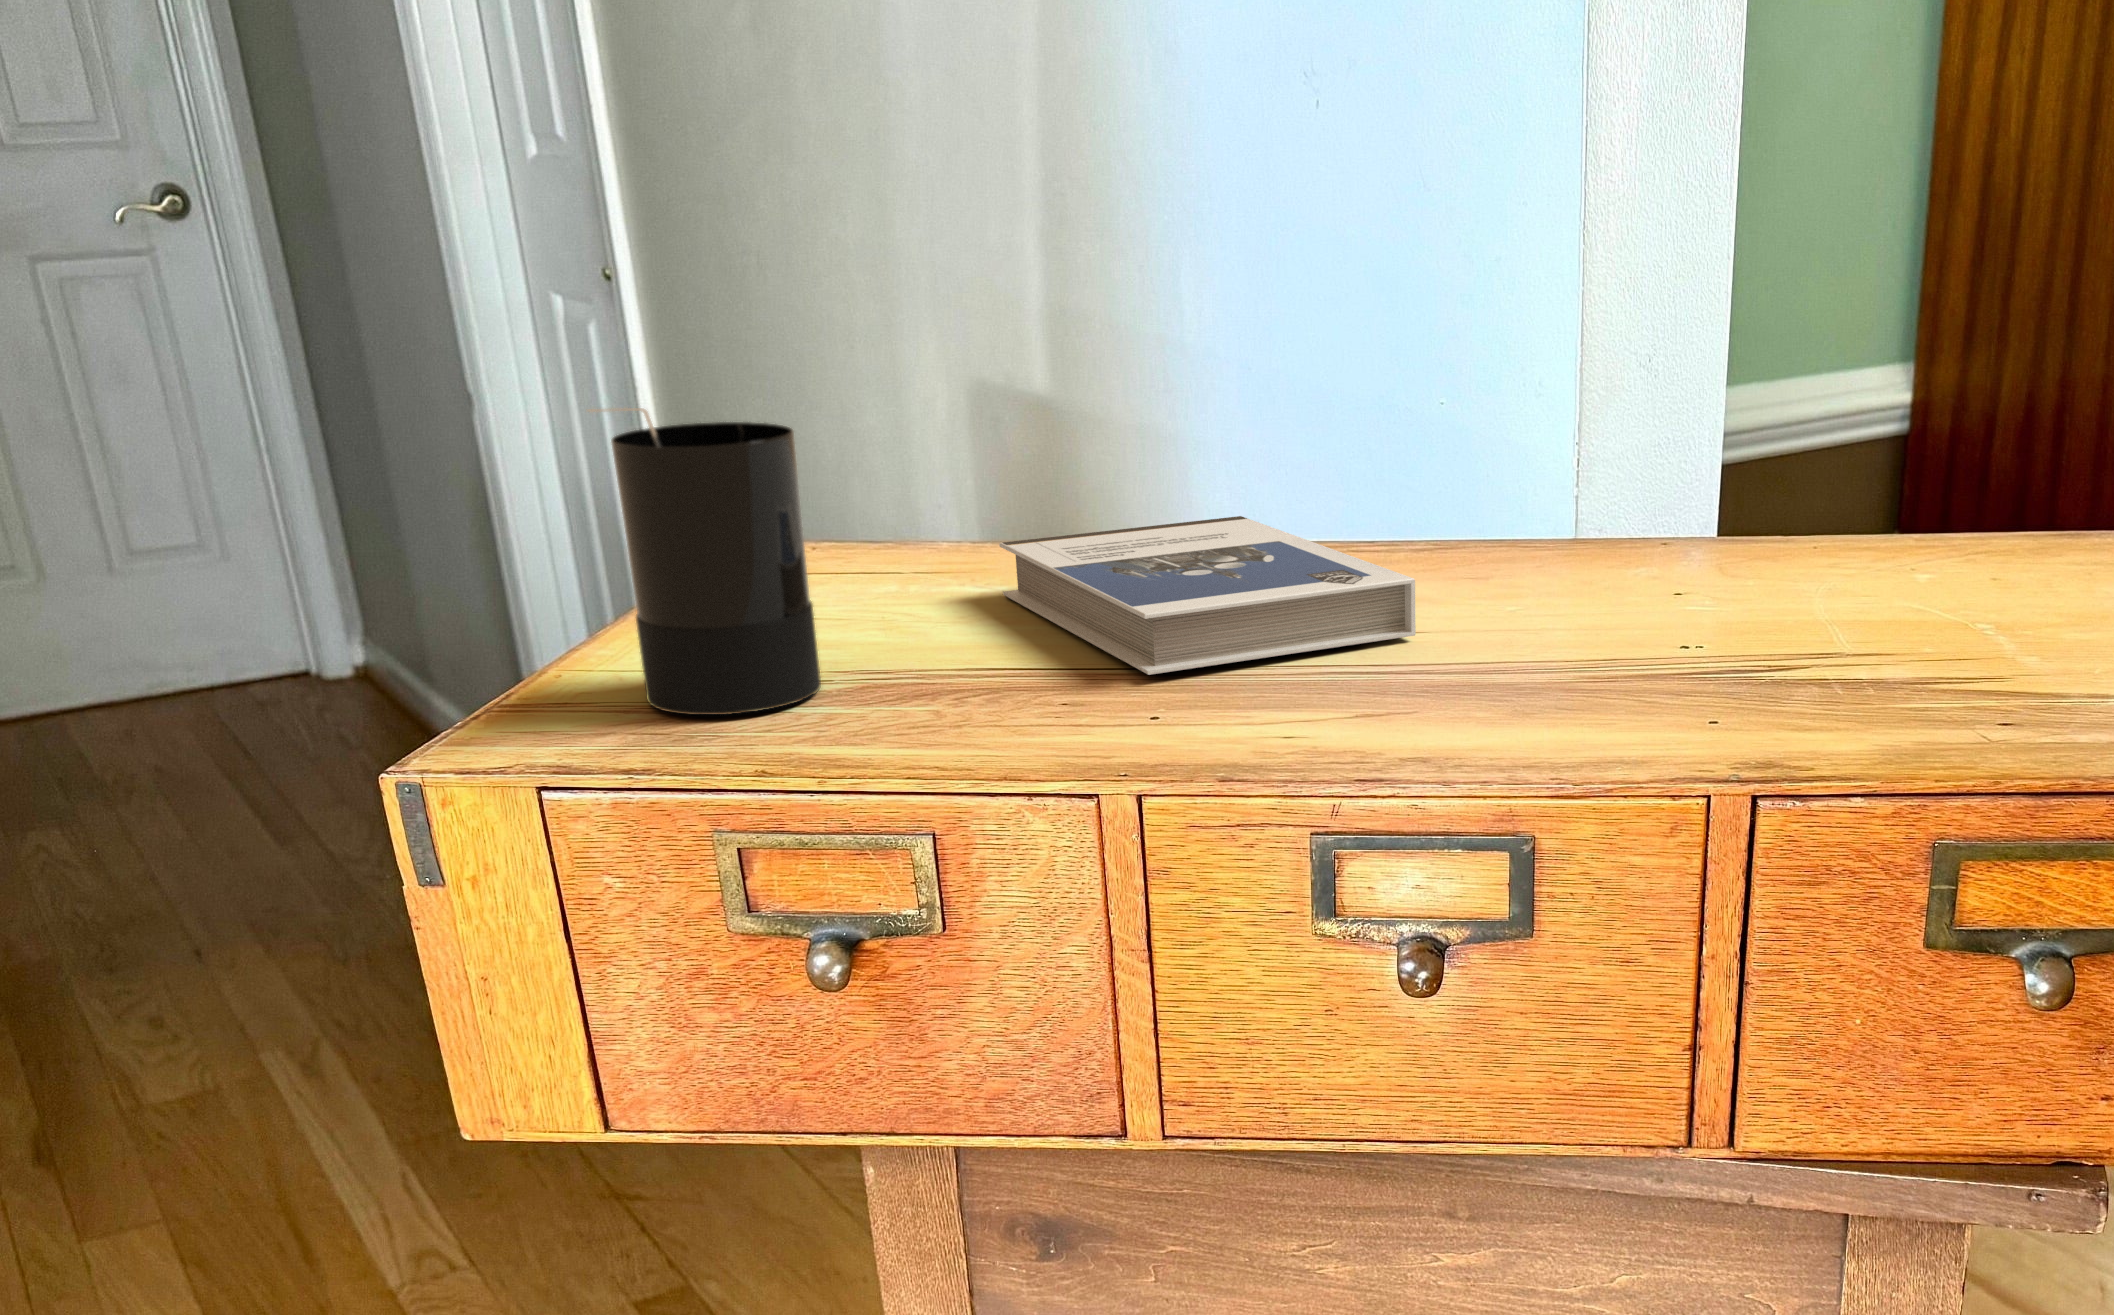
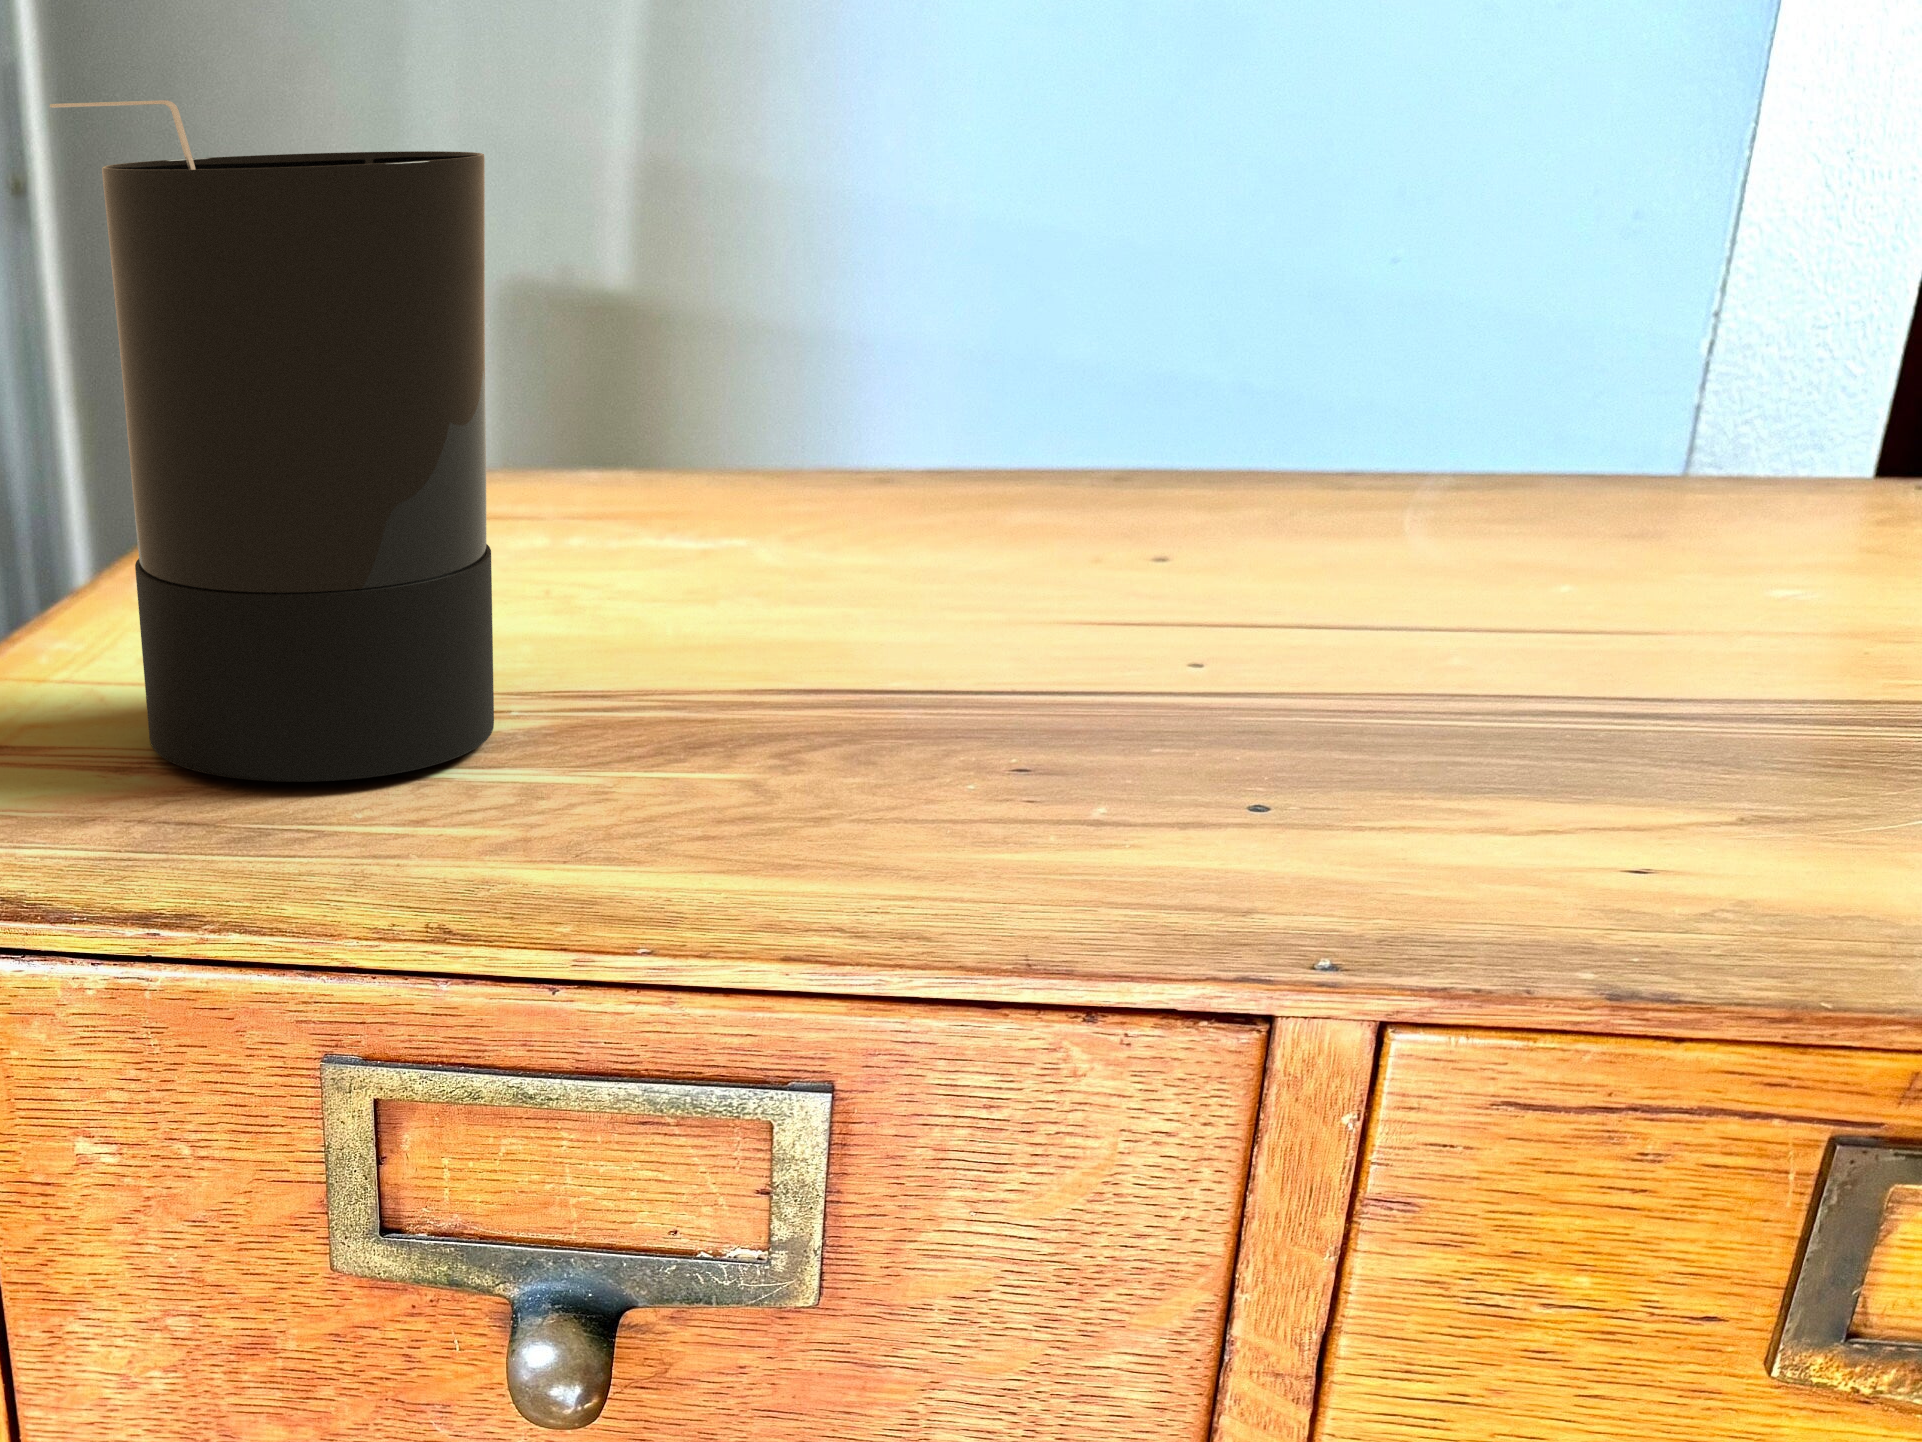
hardback book: present [999,516,1416,675] -> none [753,410,1737,715]

